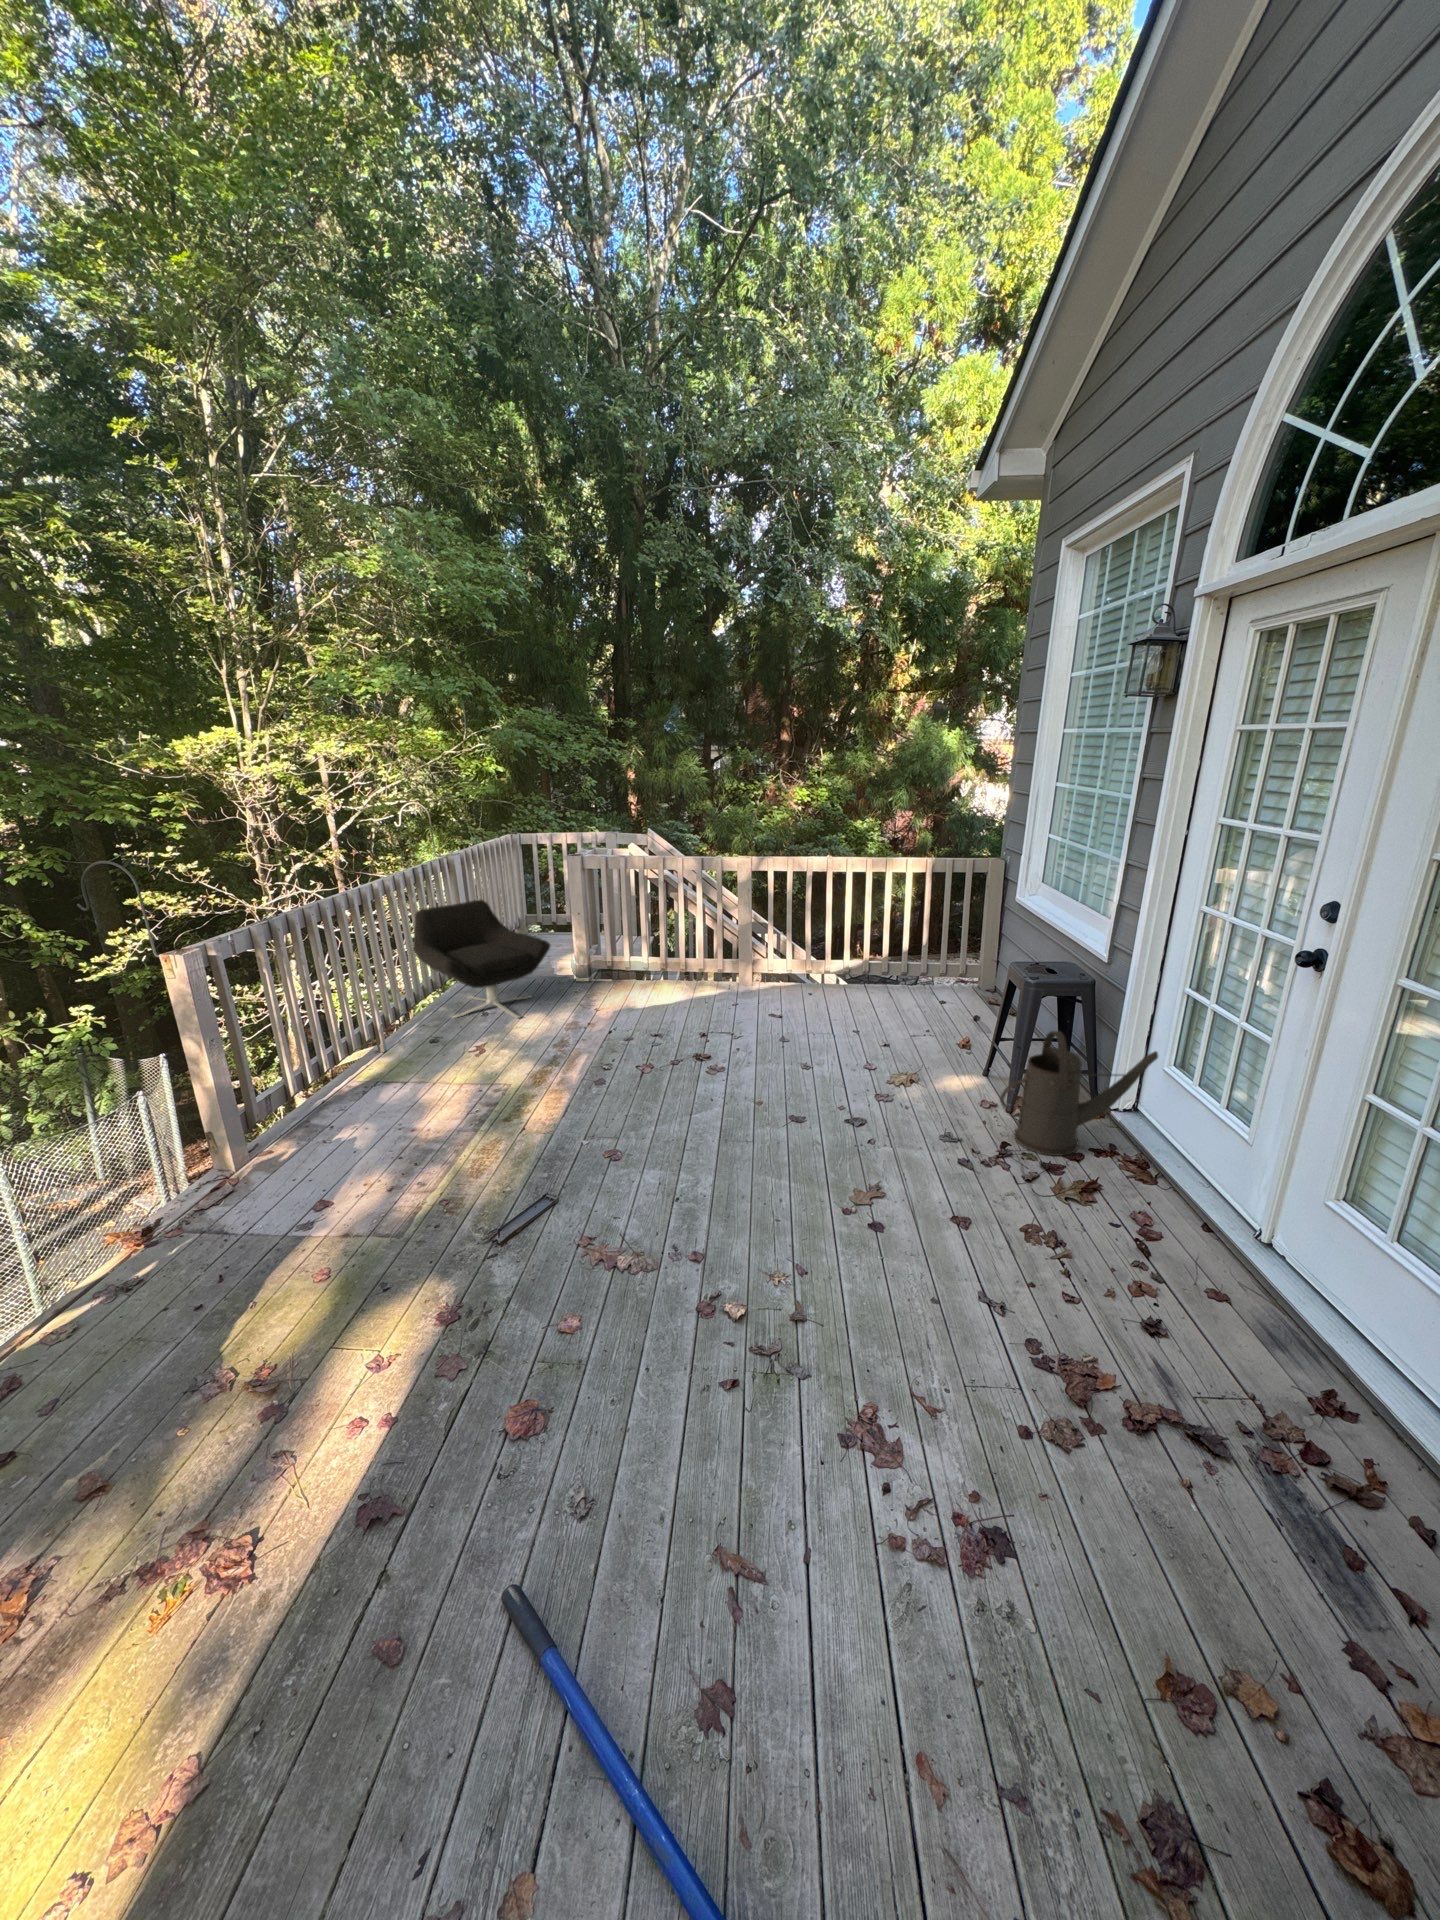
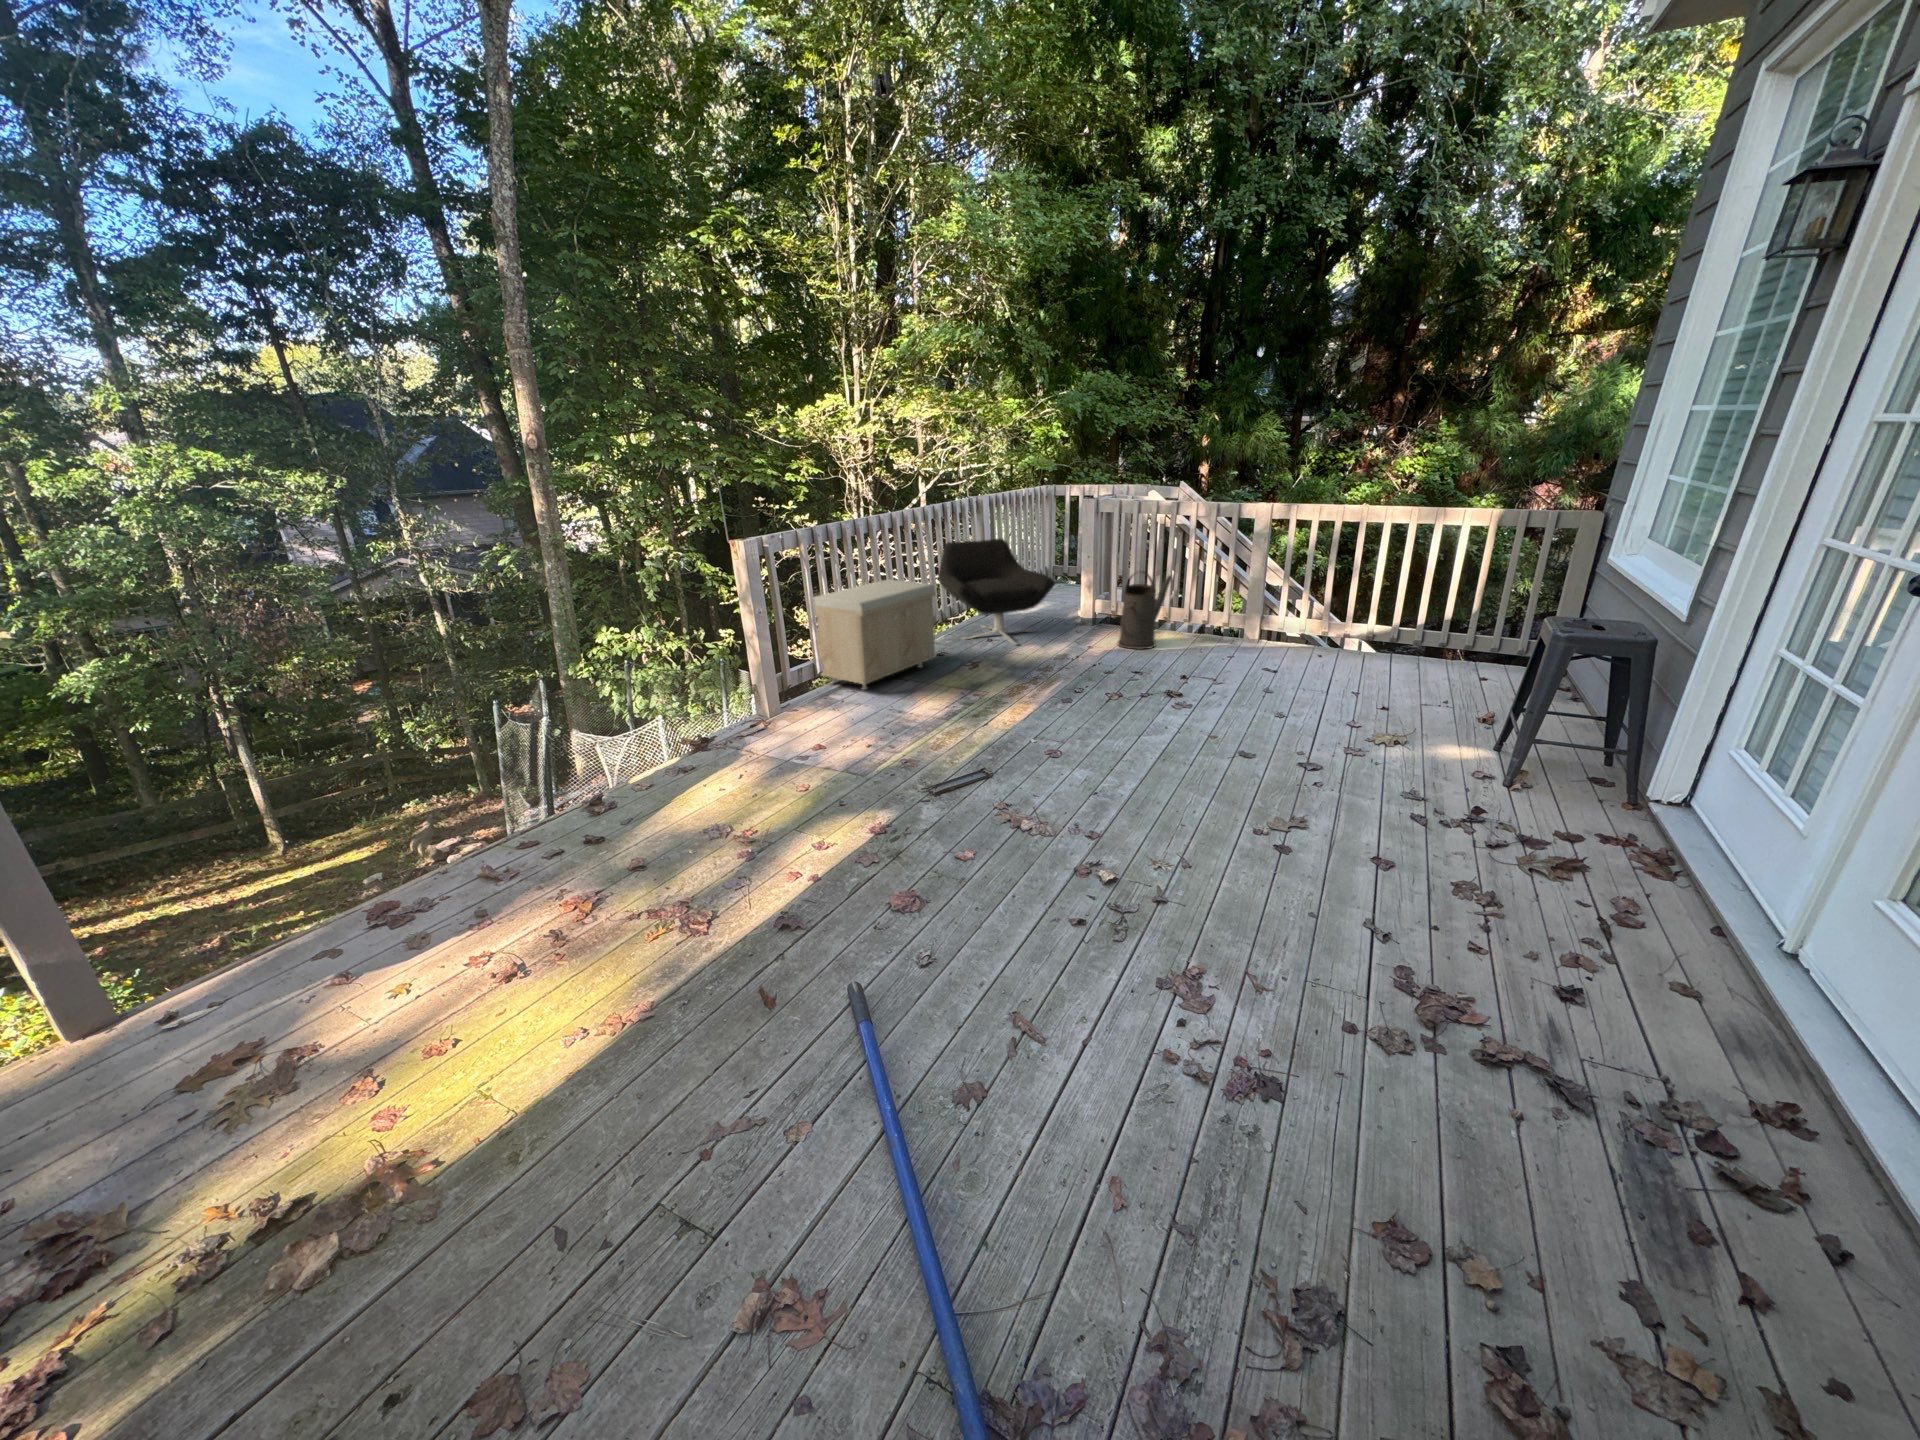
storage bench: none [269,966,432,1108] -> present [813,579,936,690]
watering can: present [1000,1031,1158,1156] -> present [1118,571,1172,649]

